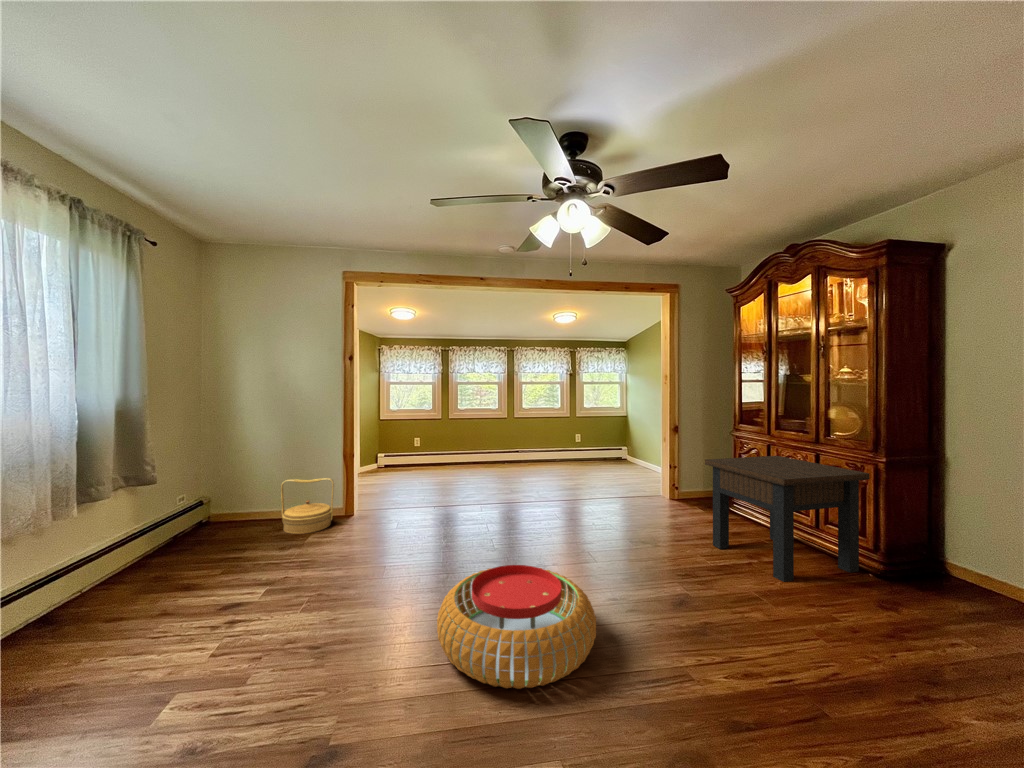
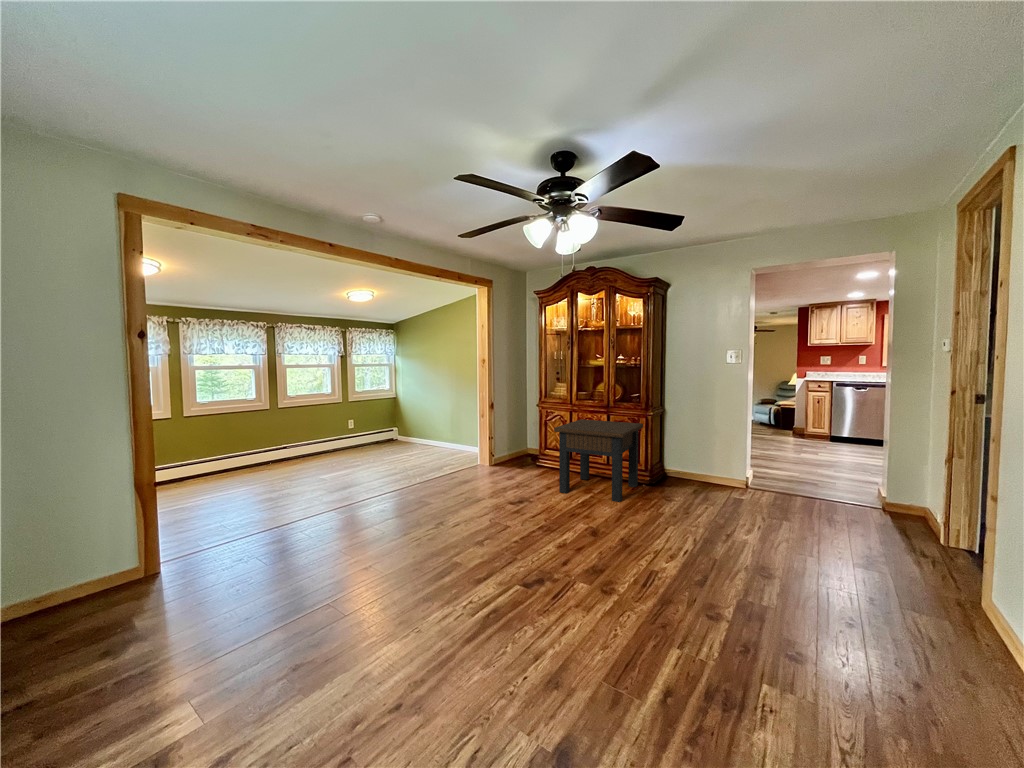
woven basket: present [281,478,334,534] -> none [19,528,137,640]
pouf: present [437,565,596,689] -> none [483,536,622,639]

